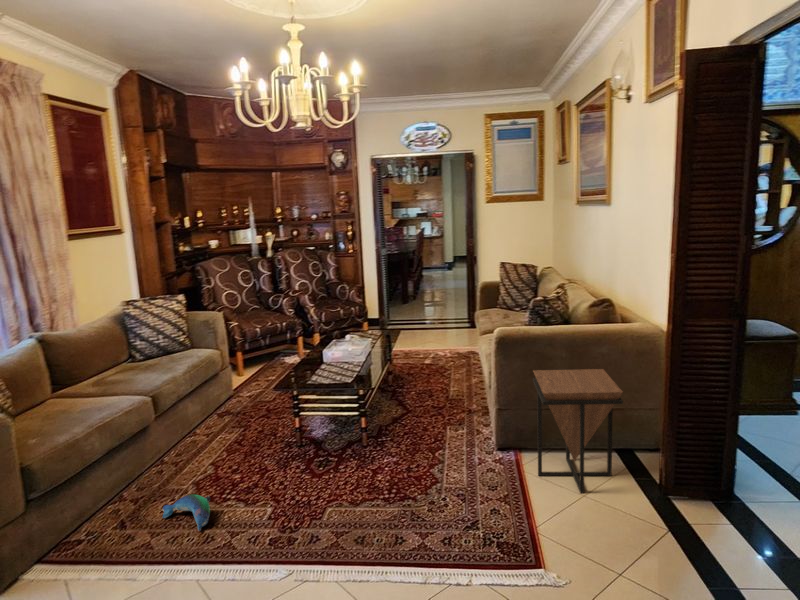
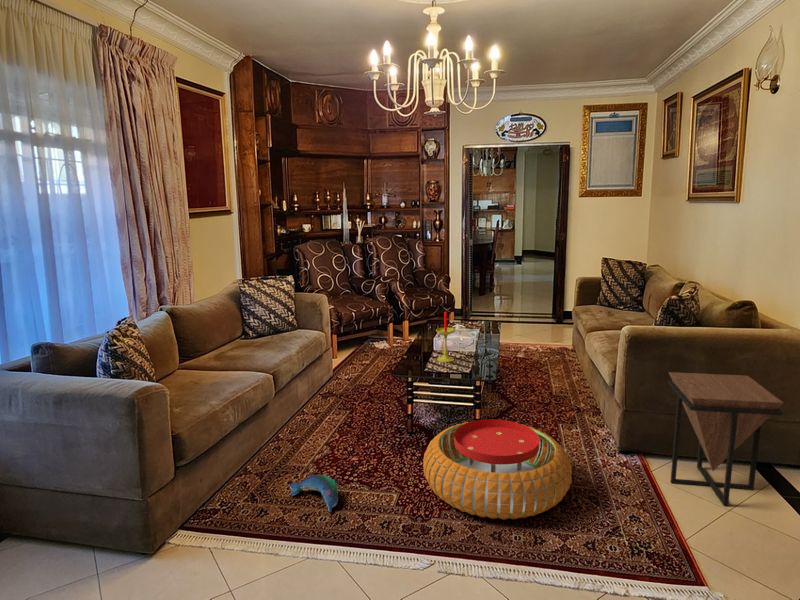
candle: none [323,323,344,374] -> present [436,312,455,362]
pouf: none [298,427,441,524] -> present [423,419,572,520]

